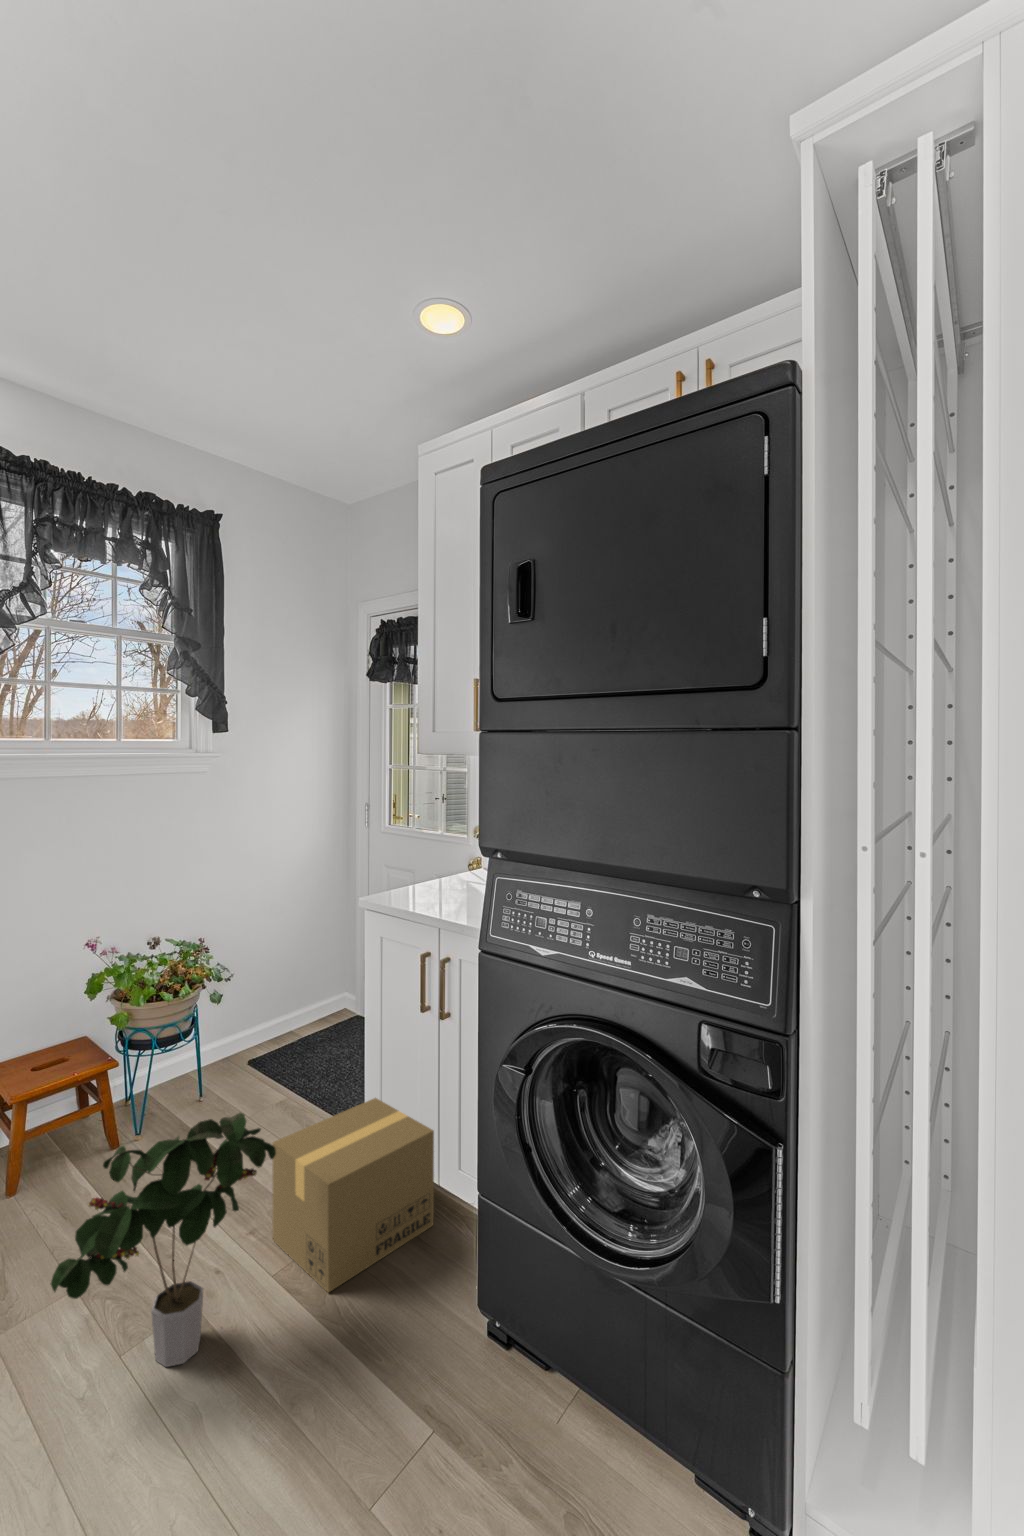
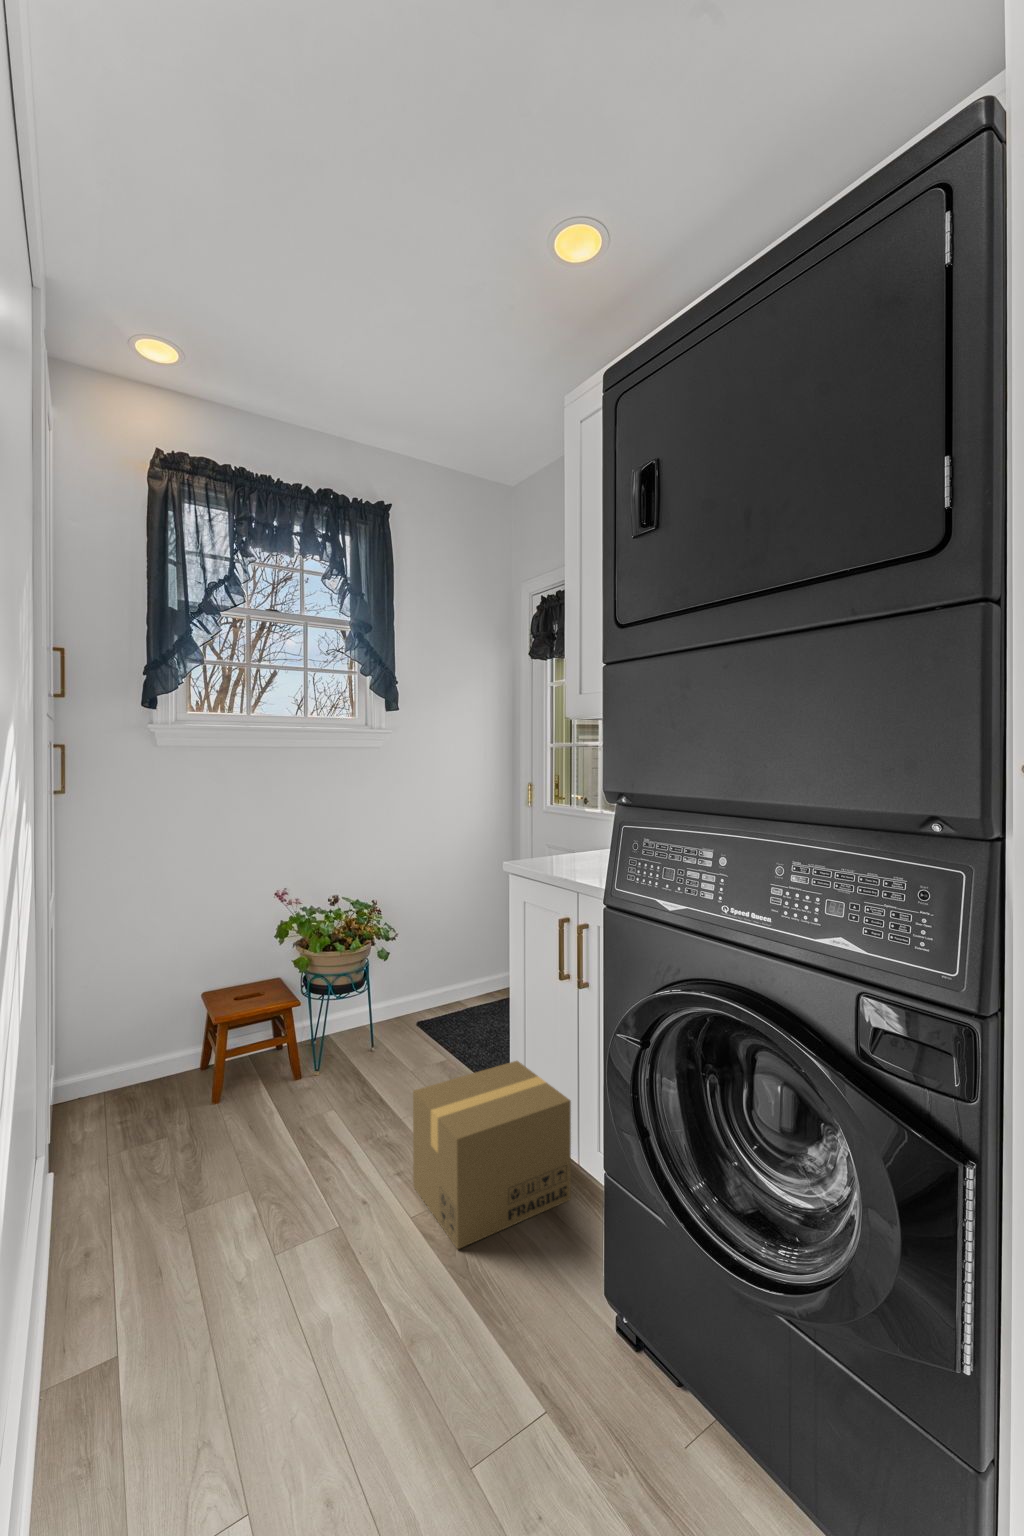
potted plant: present [51,1113,276,1367] -> none [200,1056,407,1292]

